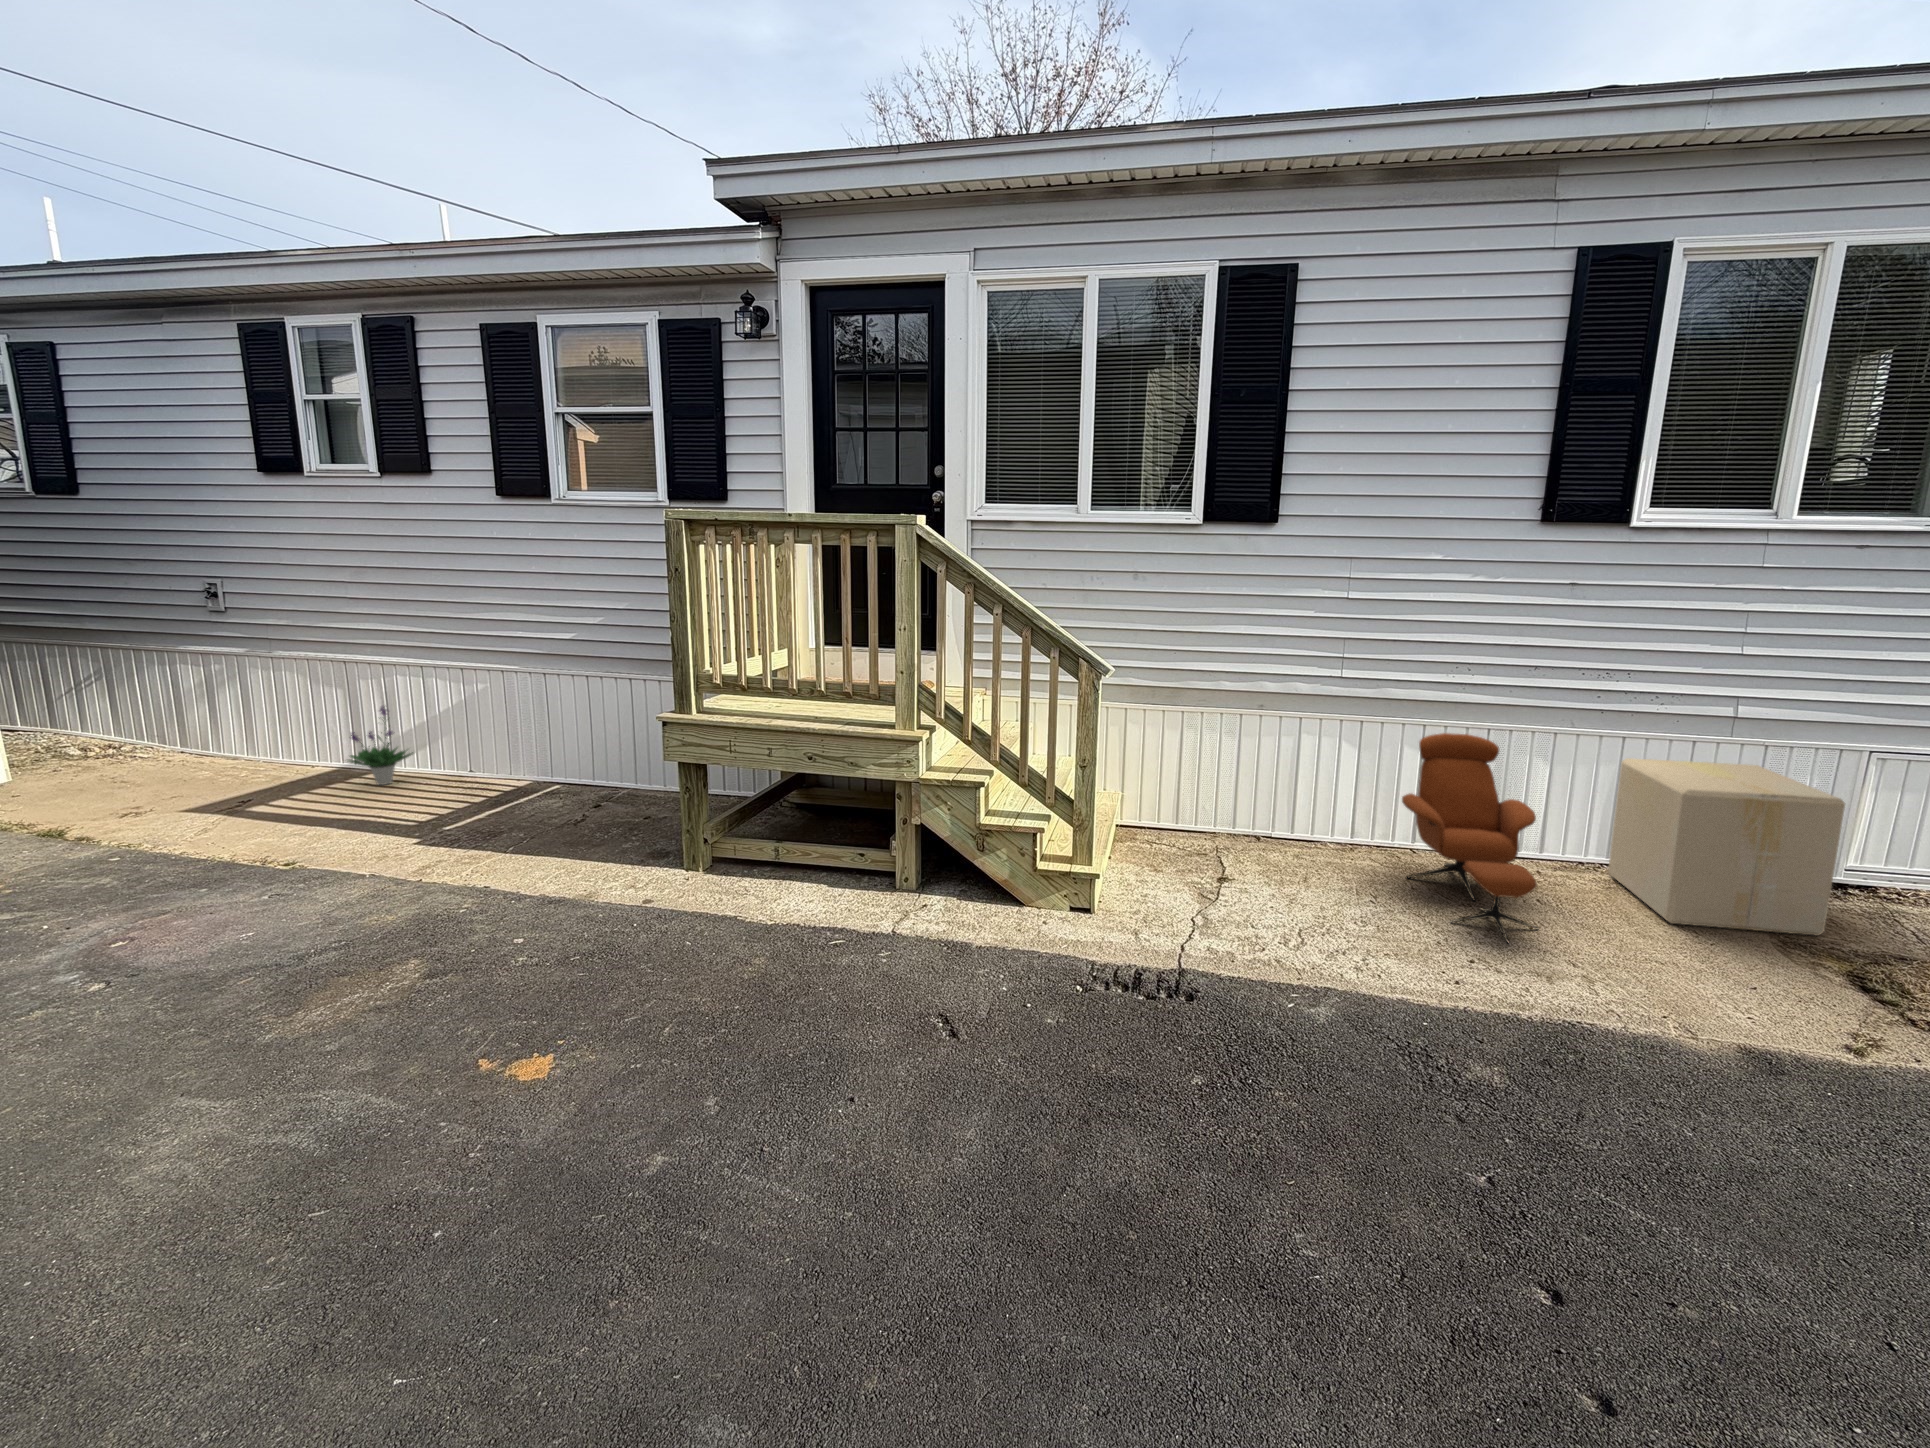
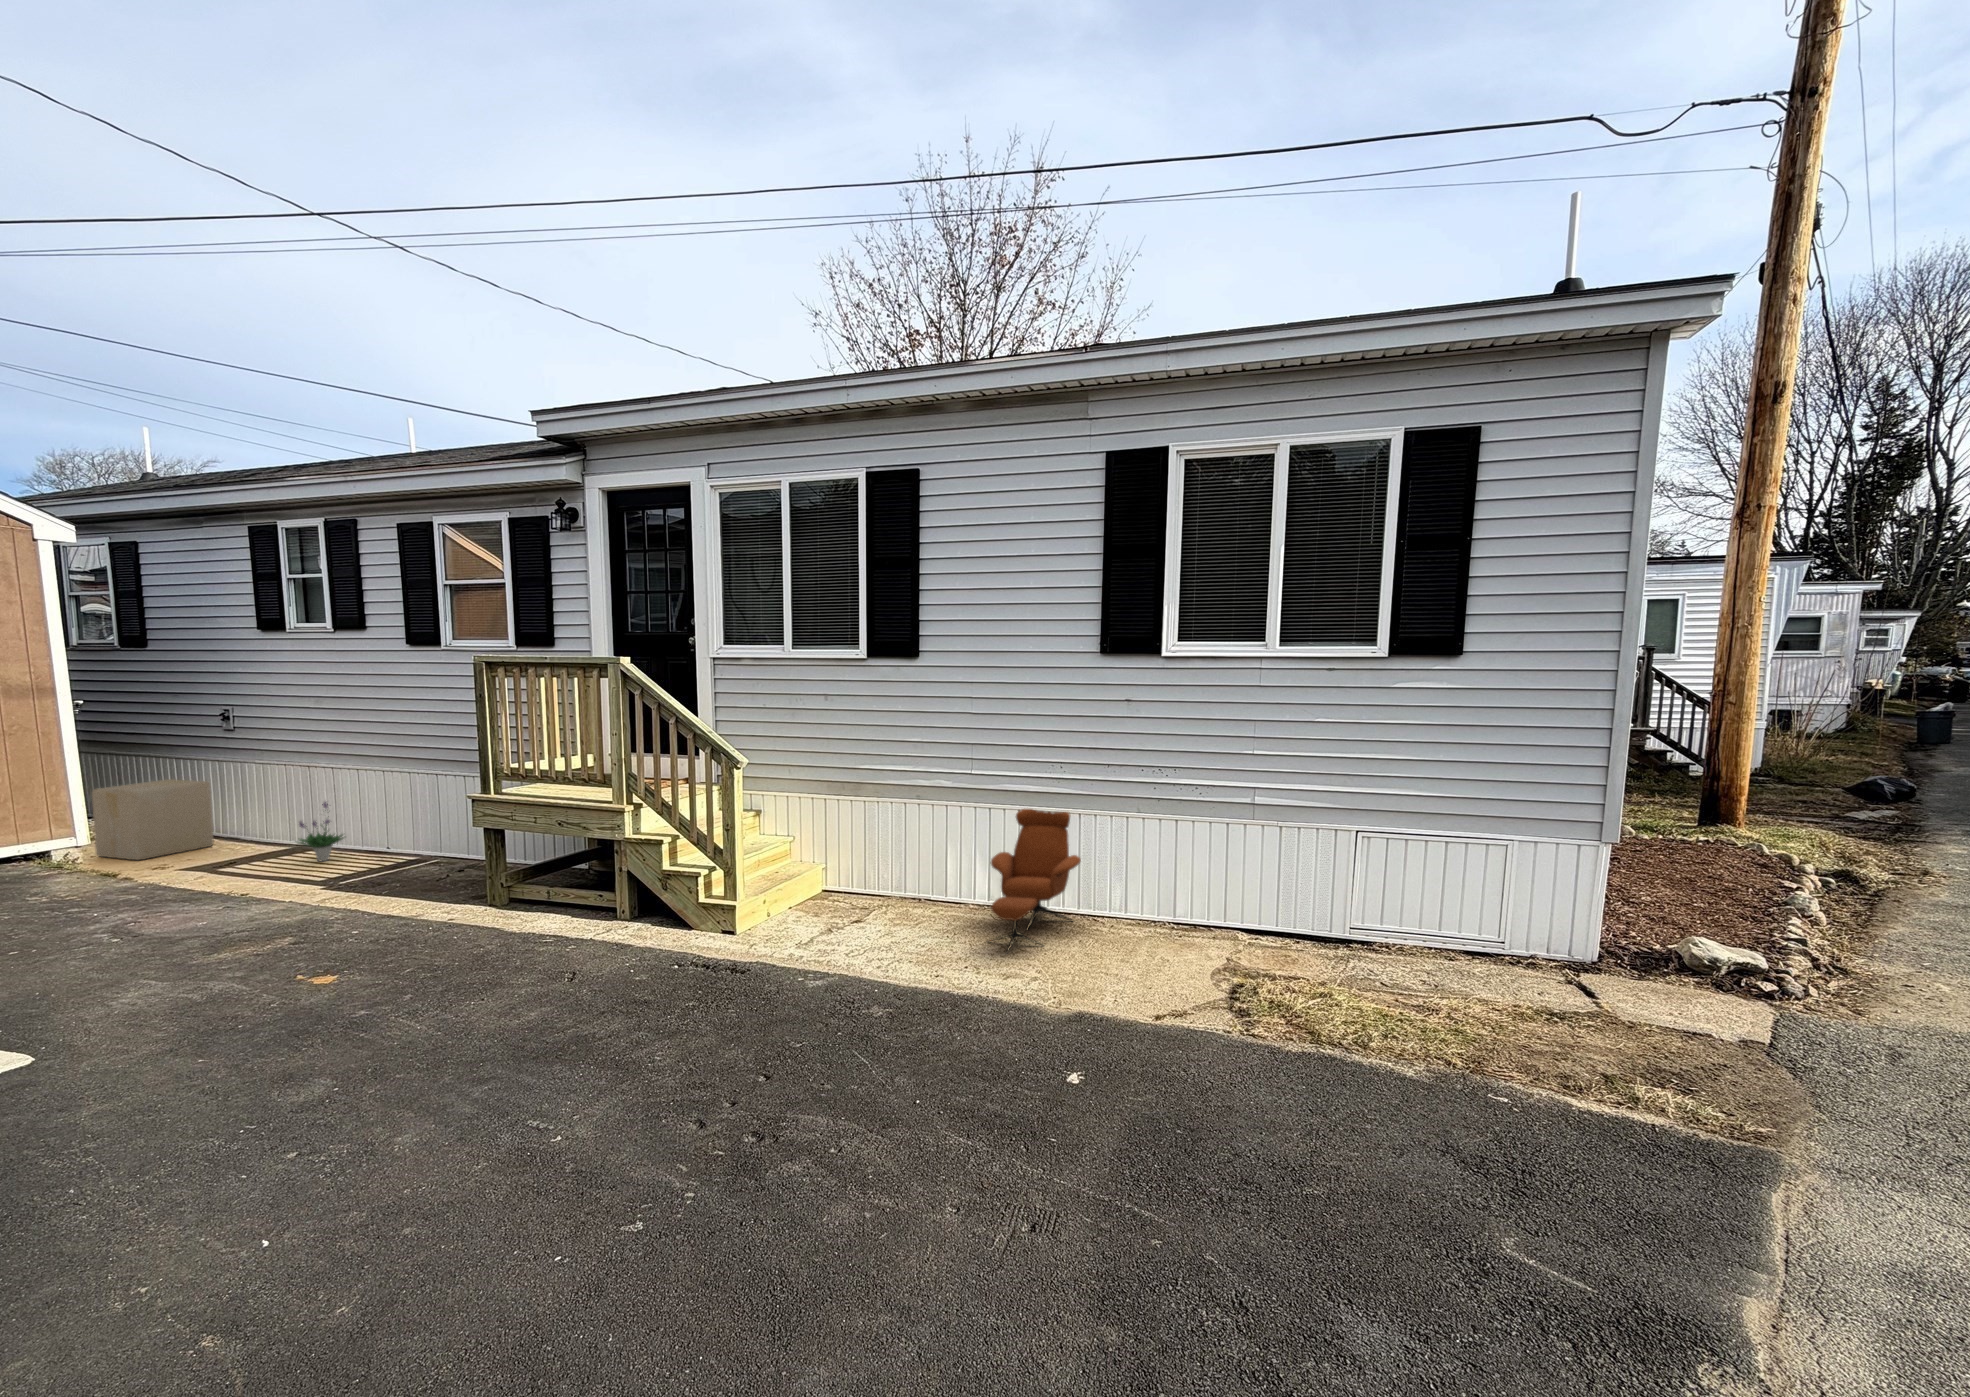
cardboard box: present [1608,758,1845,936] -> present [92,779,214,860]

